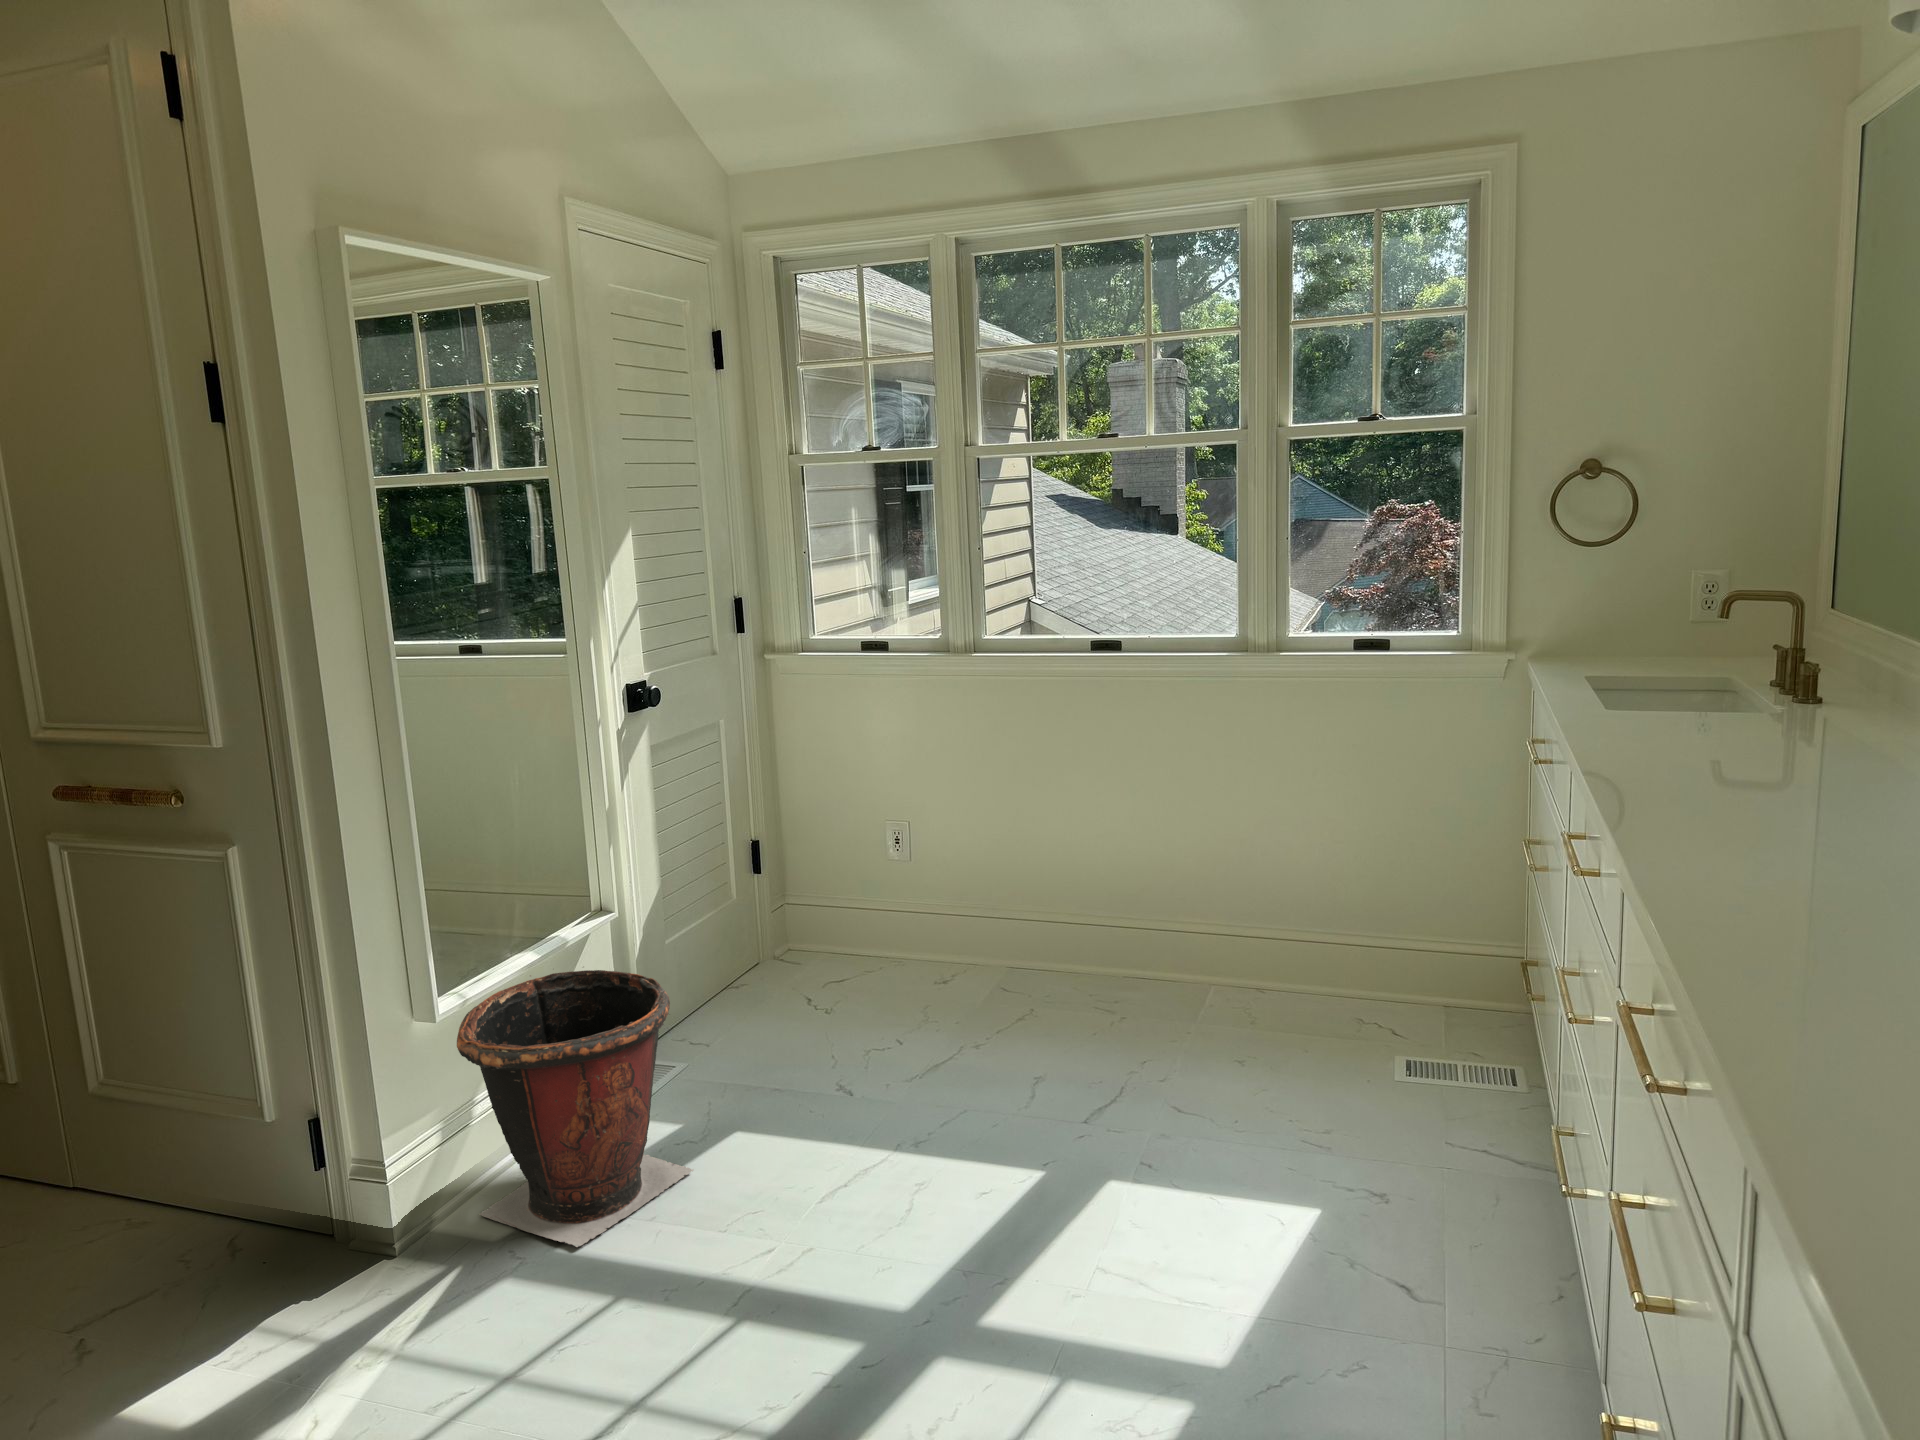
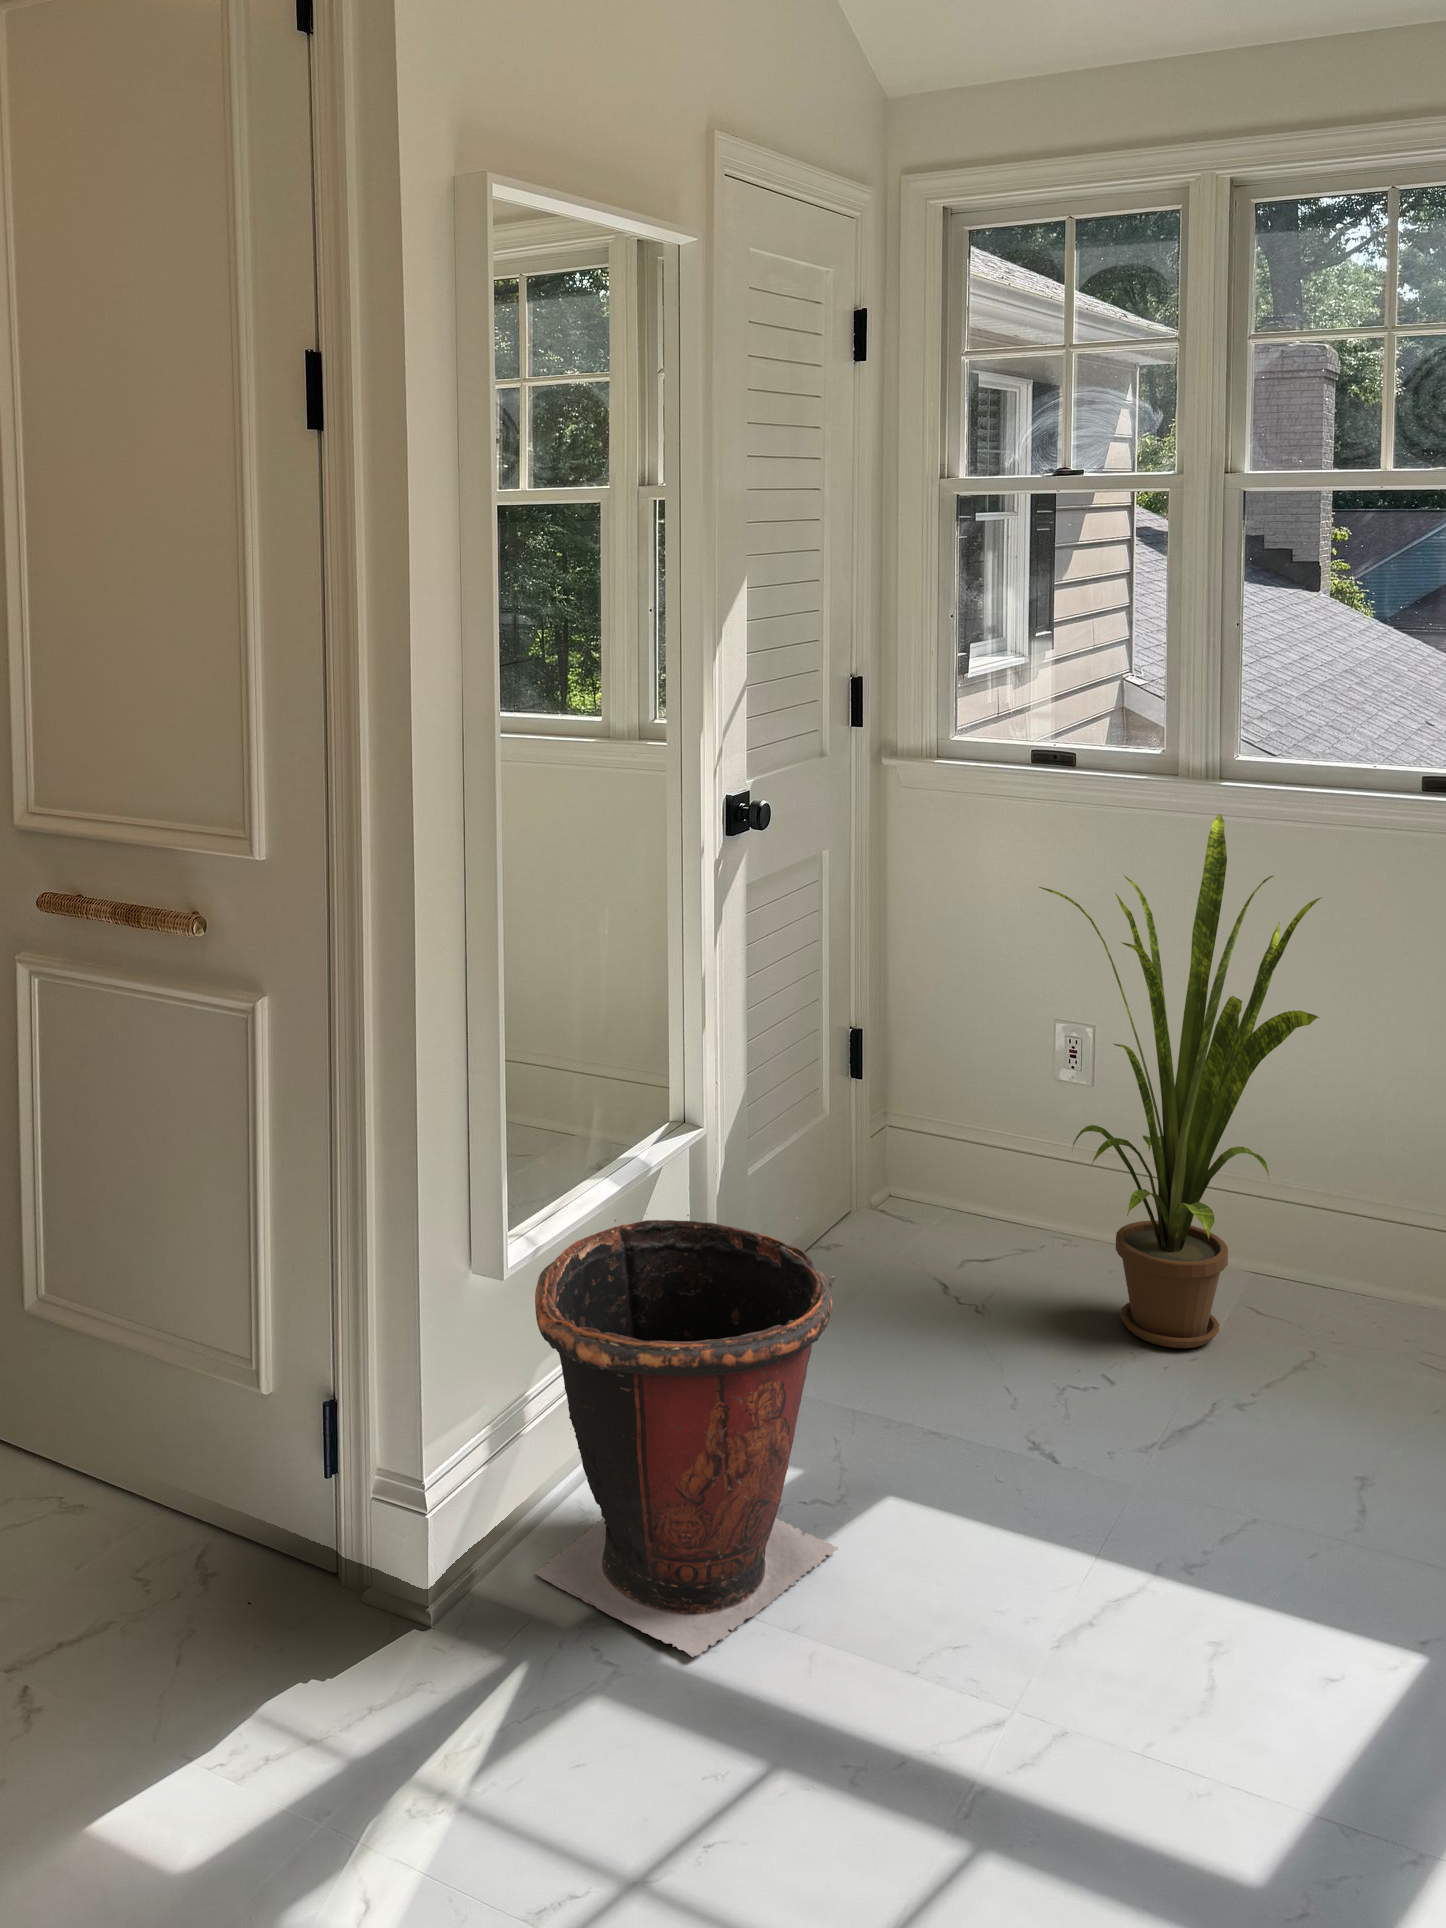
house plant: none [851,674,1035,1024] -> present [1039,814,1322,1348]

